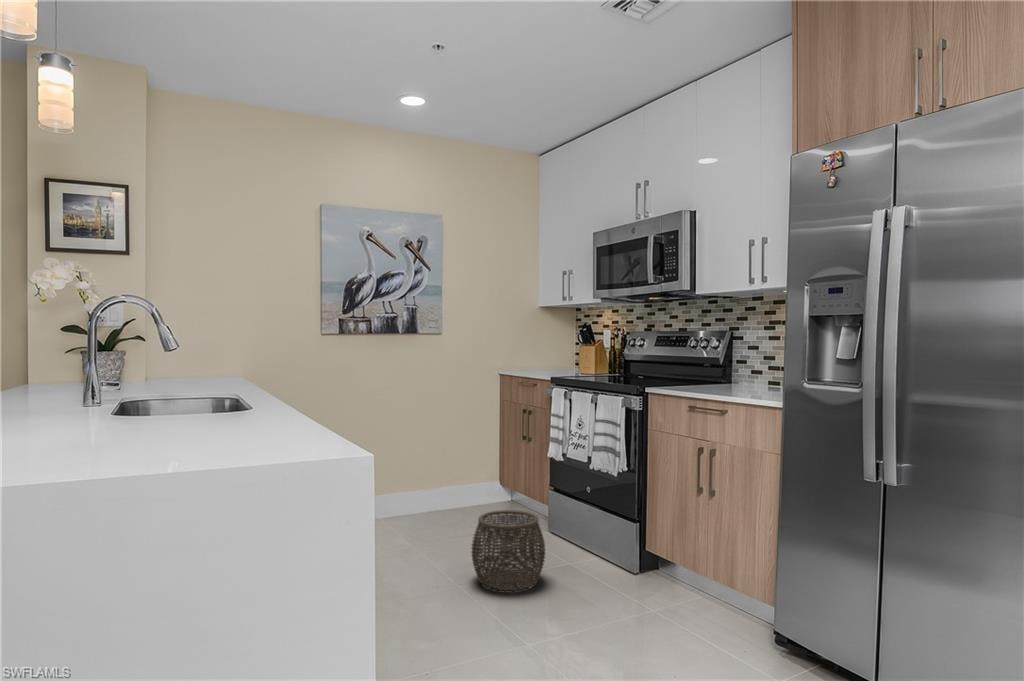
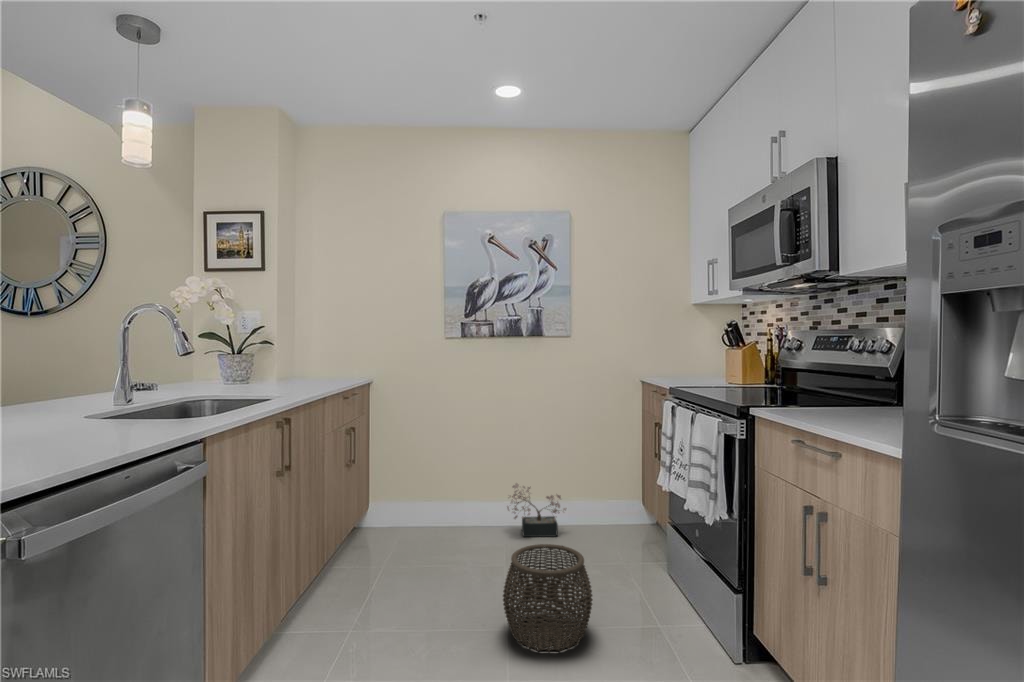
decorative plant: none [391,478,447,528] -> present [507,483,566,537]

